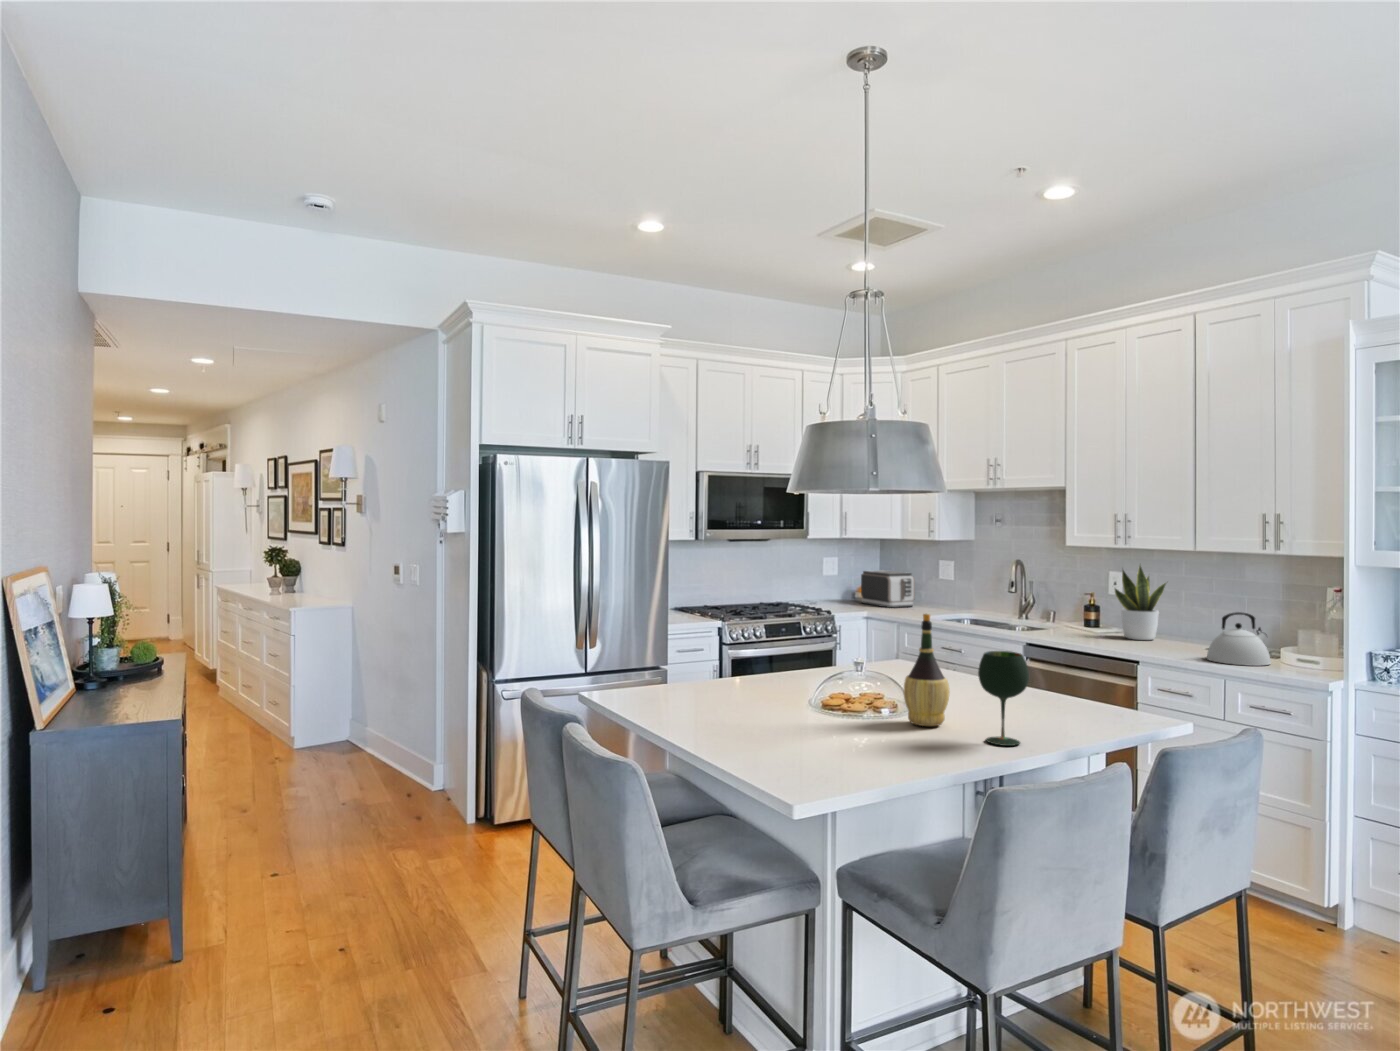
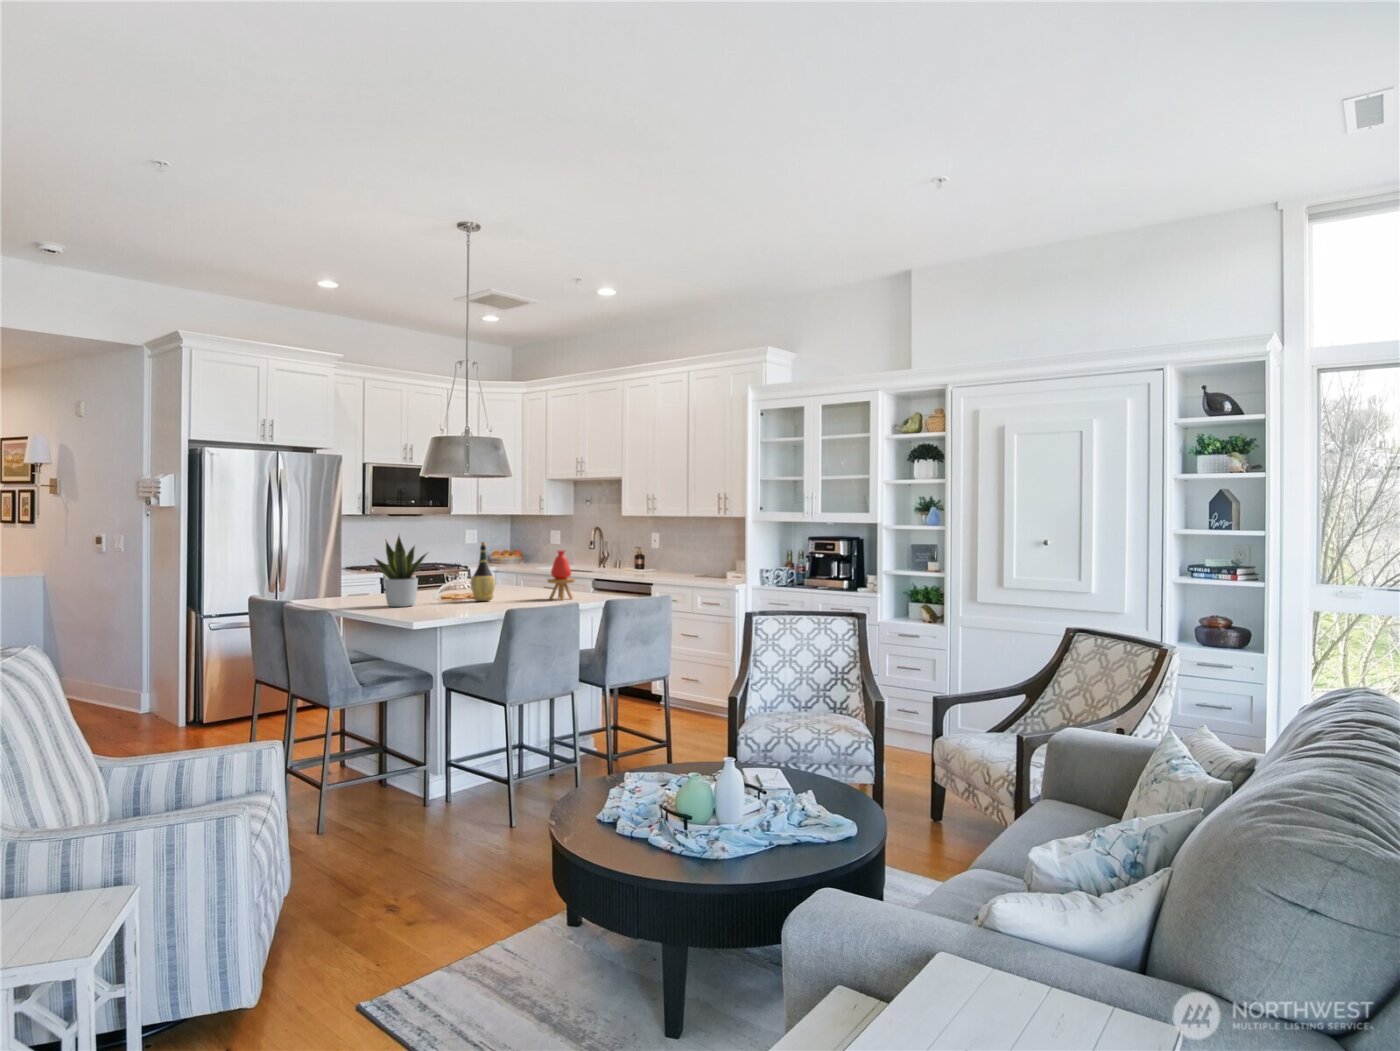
potted plant: present [1115,566,1166,640] -> present [375,536,427,607]
toaster: present [861,570,915,608] -> none [496,539,533,564]
kettle: present [1207,612,1271,666] -> none [676,551,707,580]
vase: none [1045,632,1105,732] -> present [547,550,575,600]
wine glass: present [978,651,1029,746] -> none [504,558,529,604]

